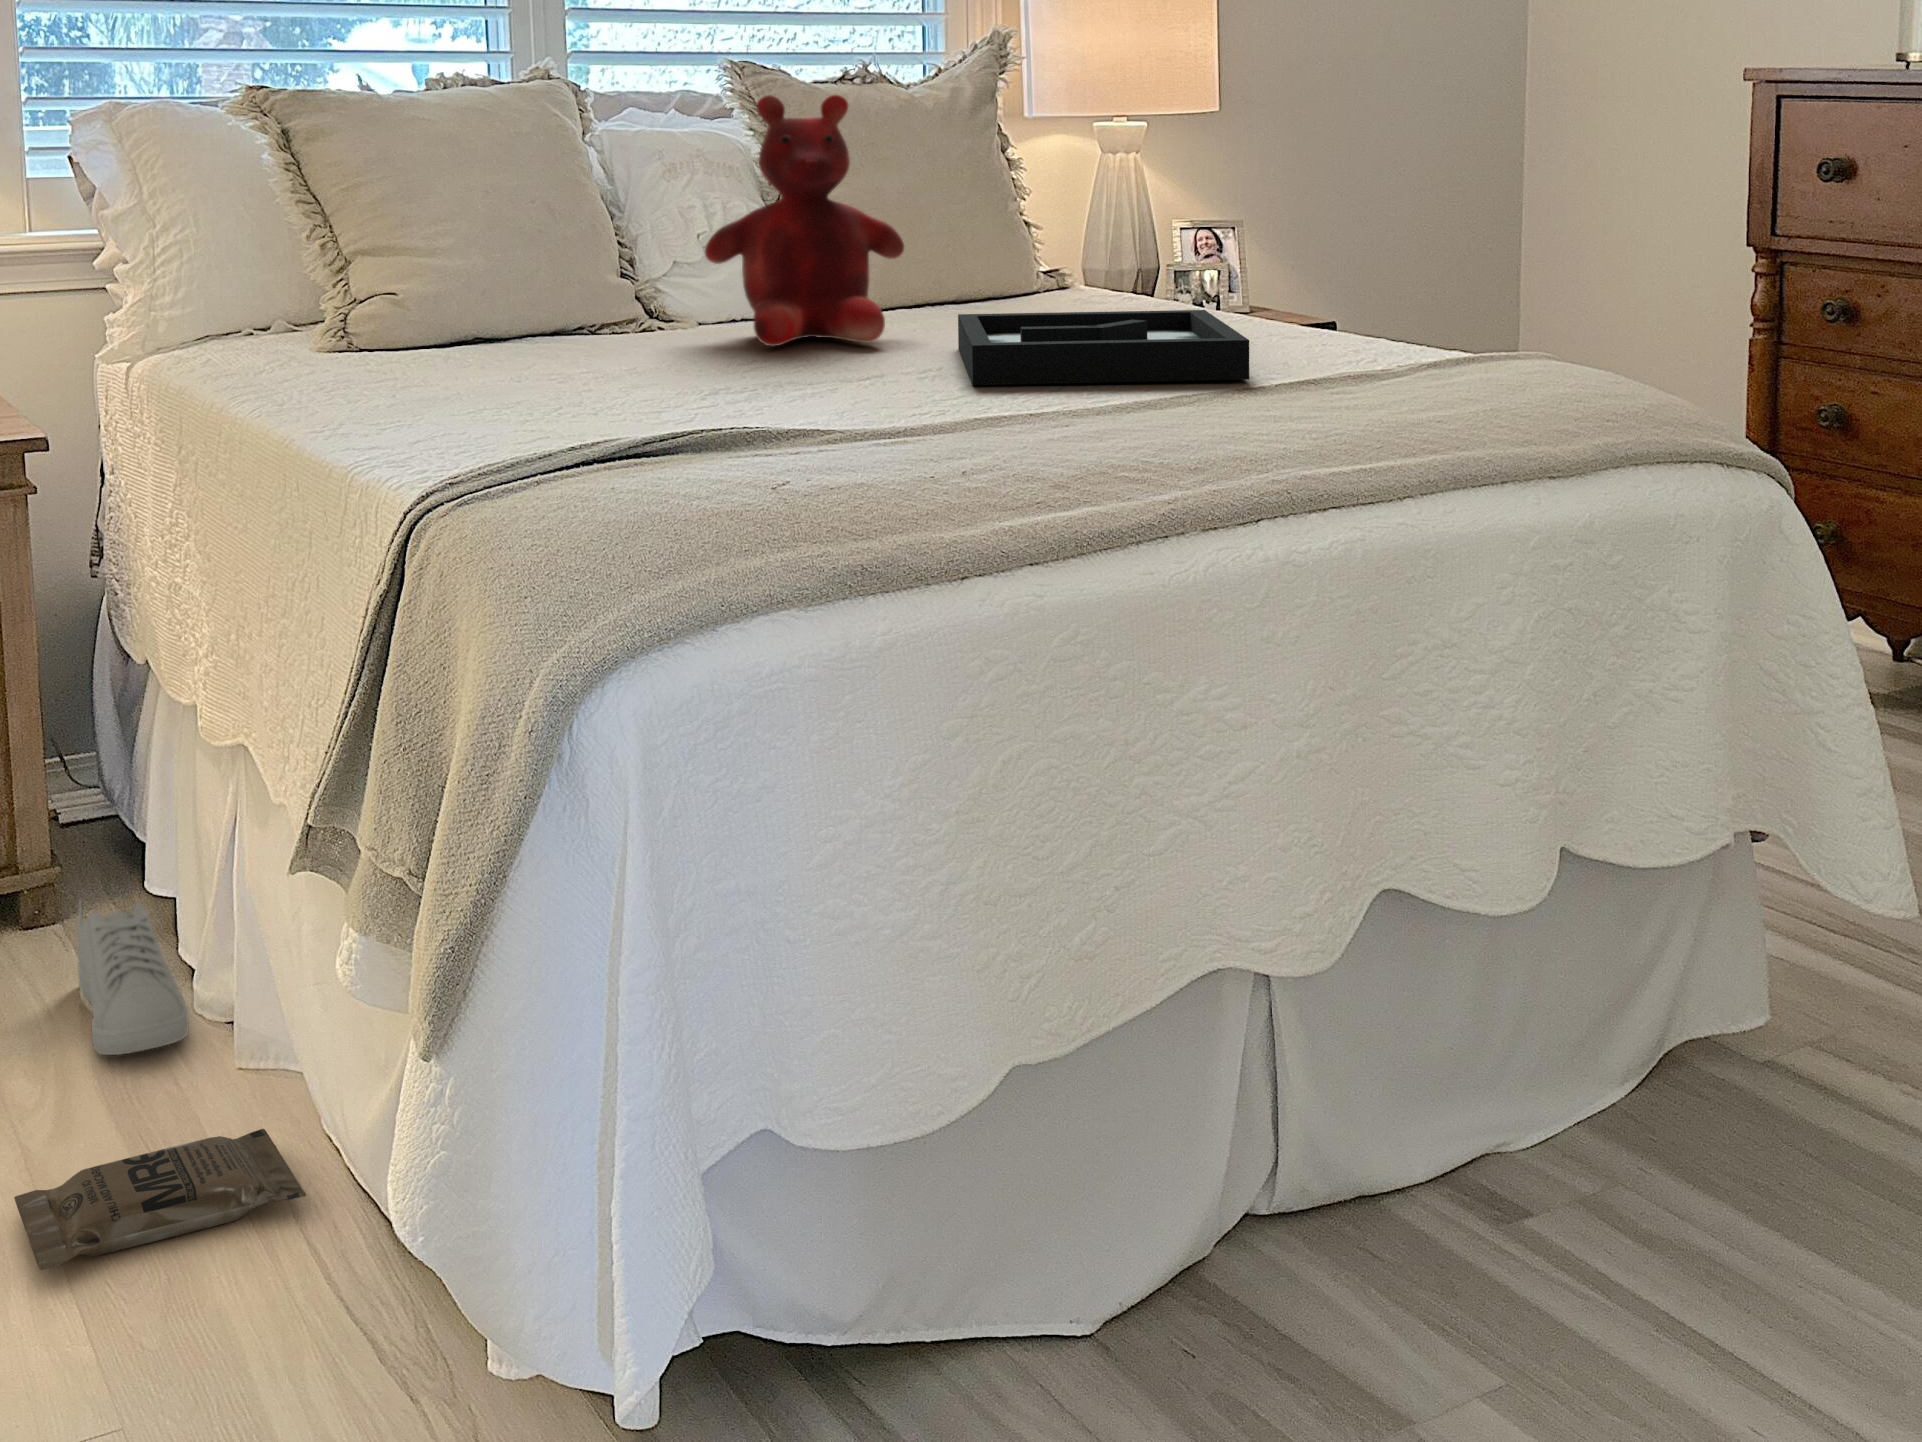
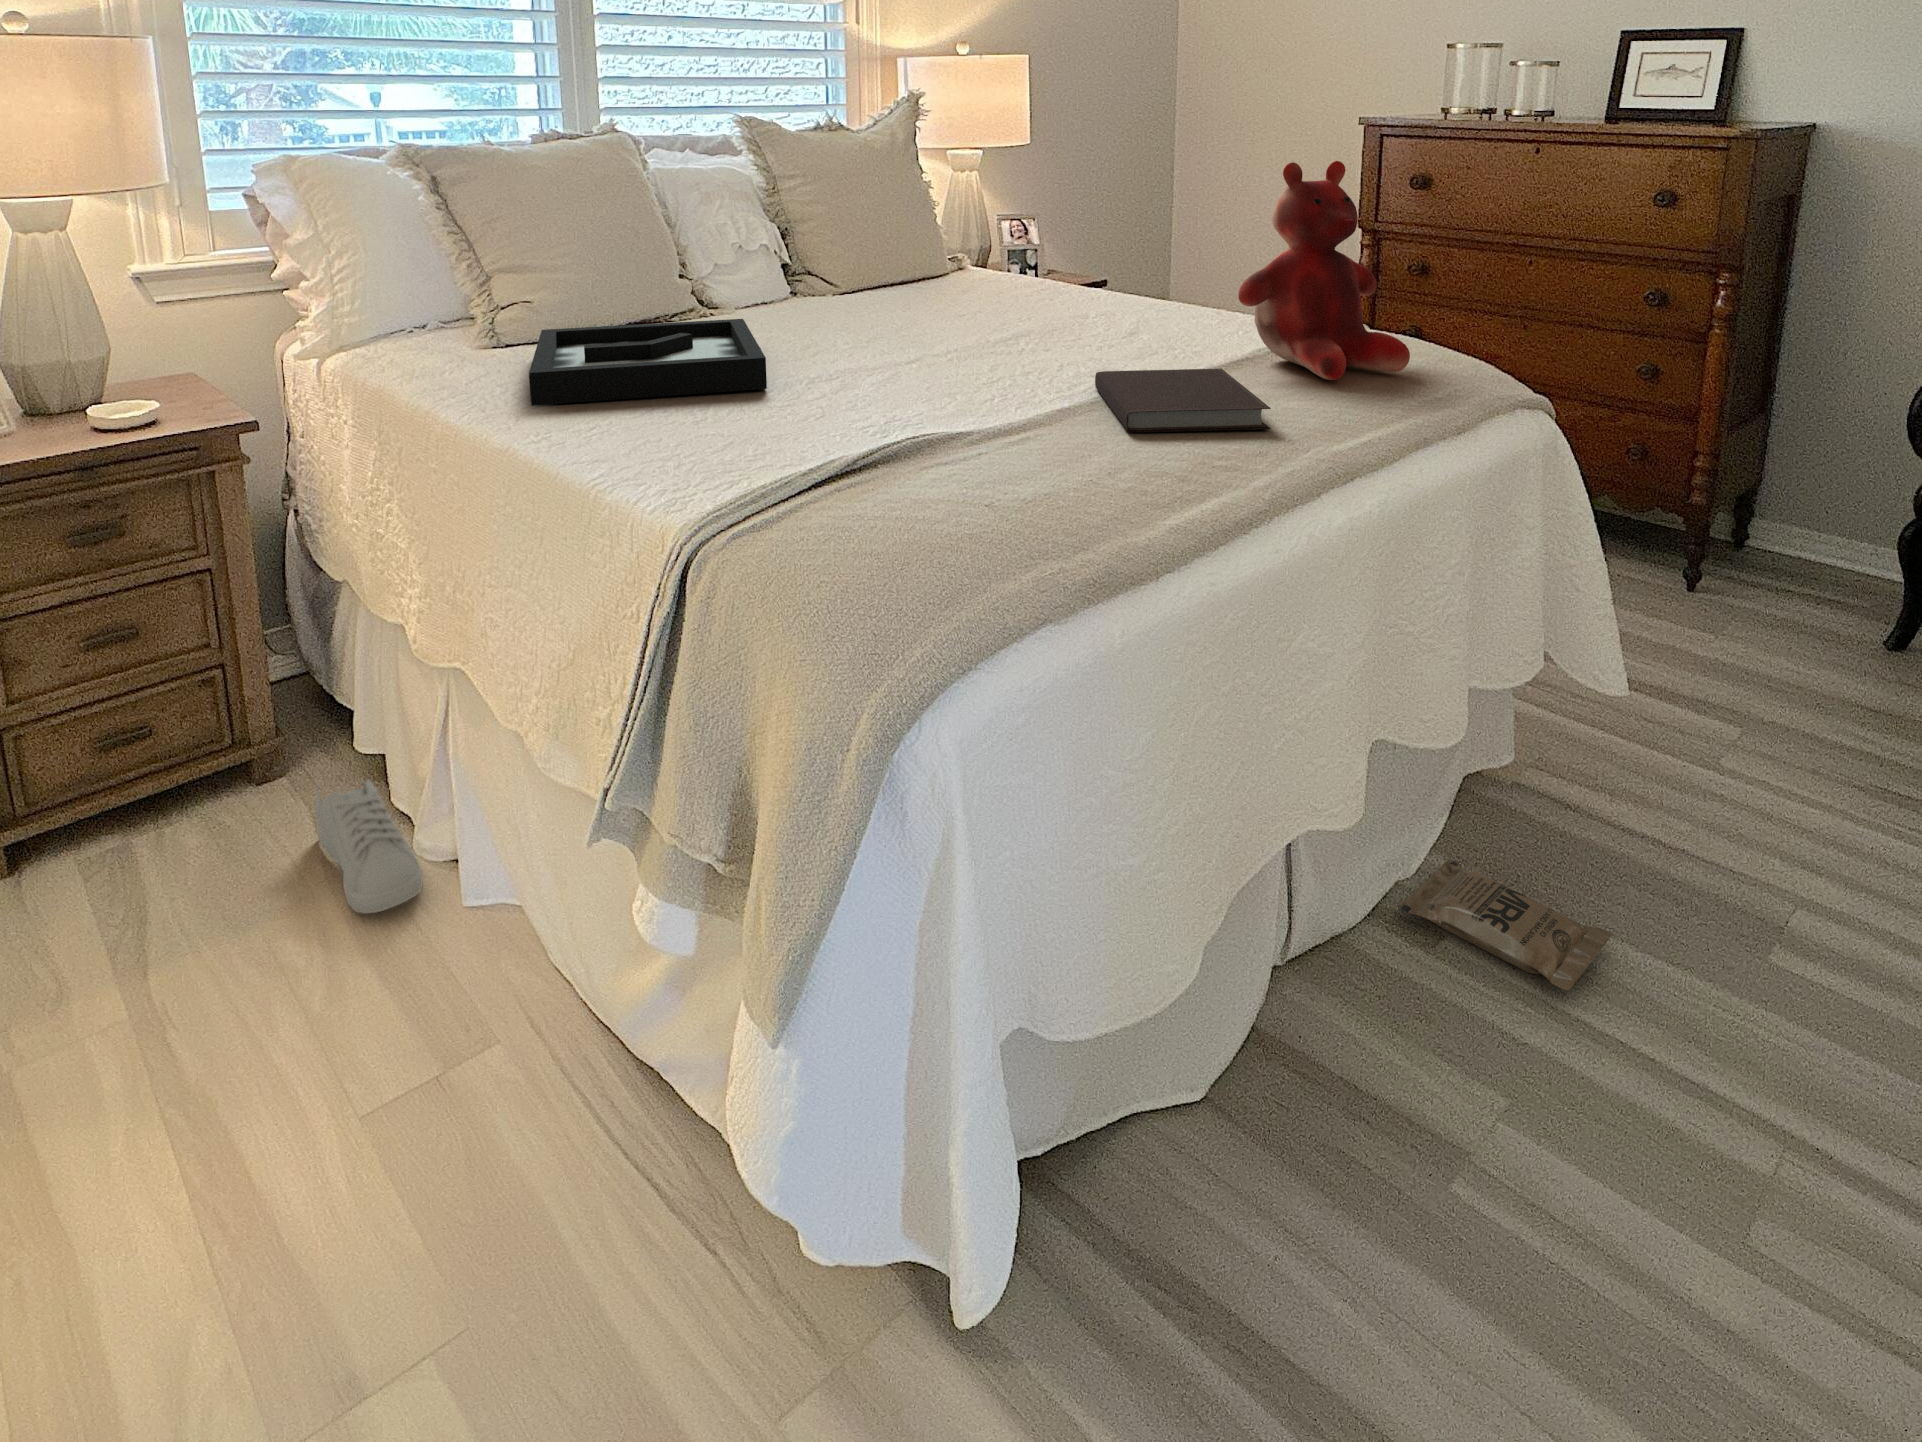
teddy bear: present [705,94,904,346] -> present [1238,161,1410,380]
decorative tray: present [958,310,1249,385] -> present [529,319,767,405]
notebook: none [1052,389,1254,454] -> present [1095,369,1271,432]
bag: present [14,1129,306,1270] -> present [1398,859,1613,991]

